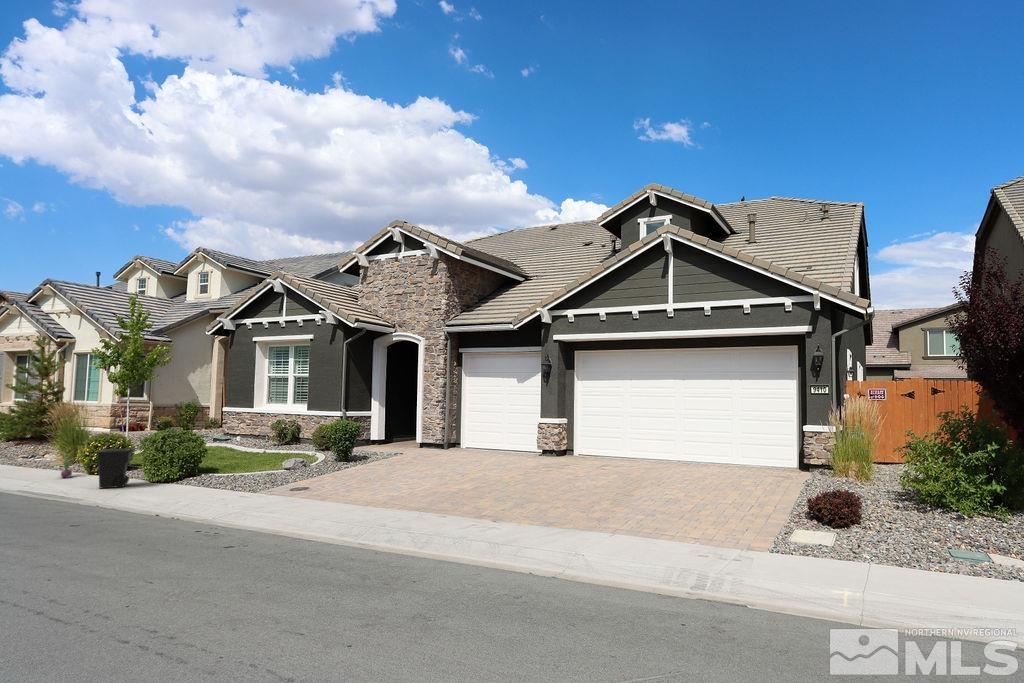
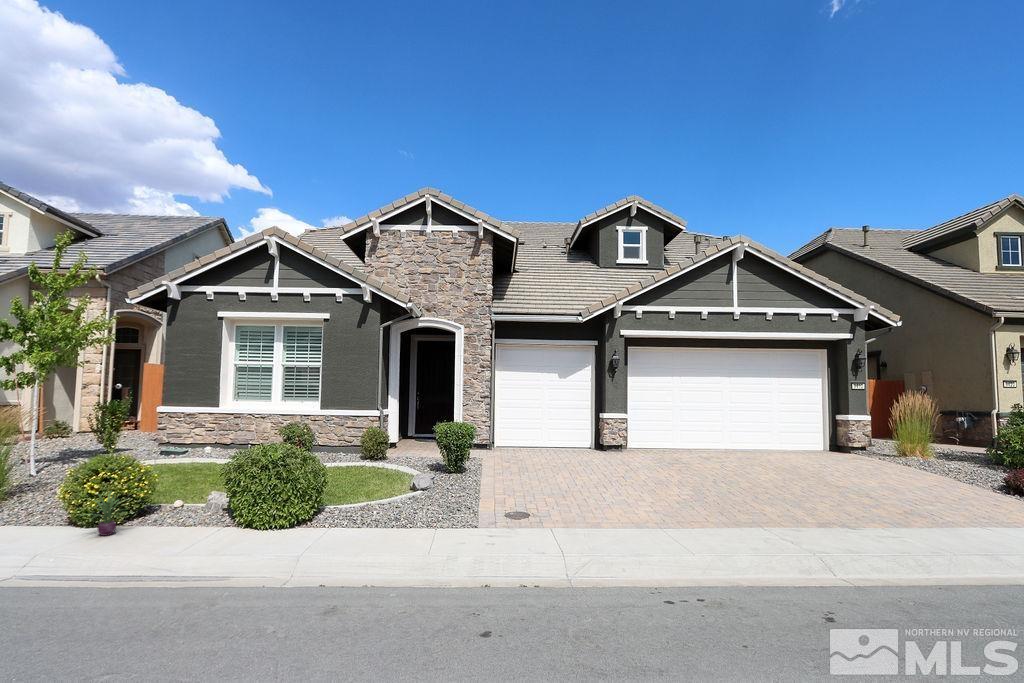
trash can: present [96,447,136,488] -> none [232,476,295,546]

